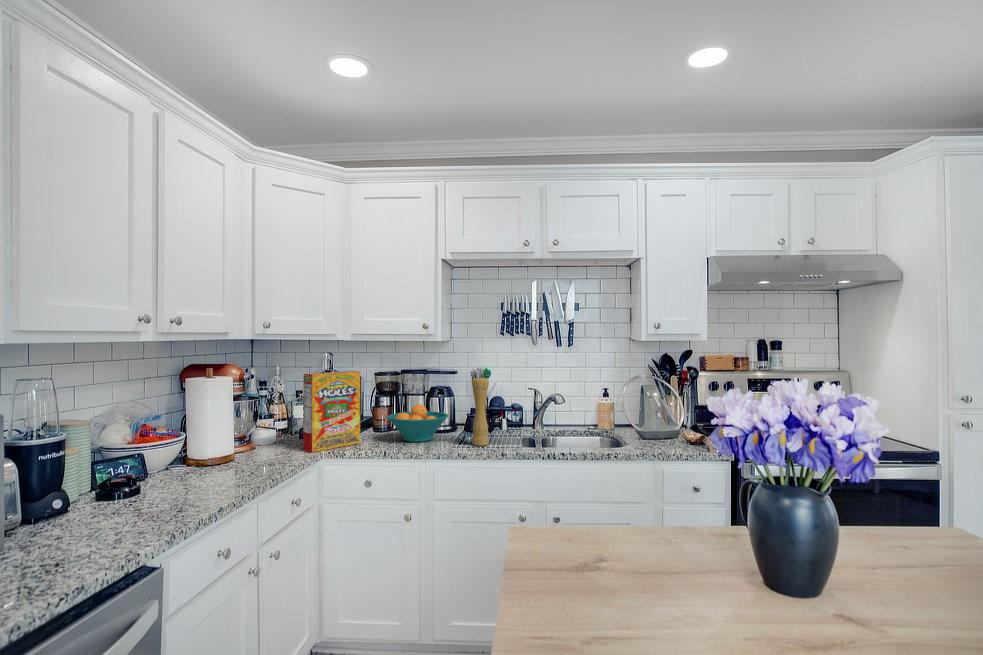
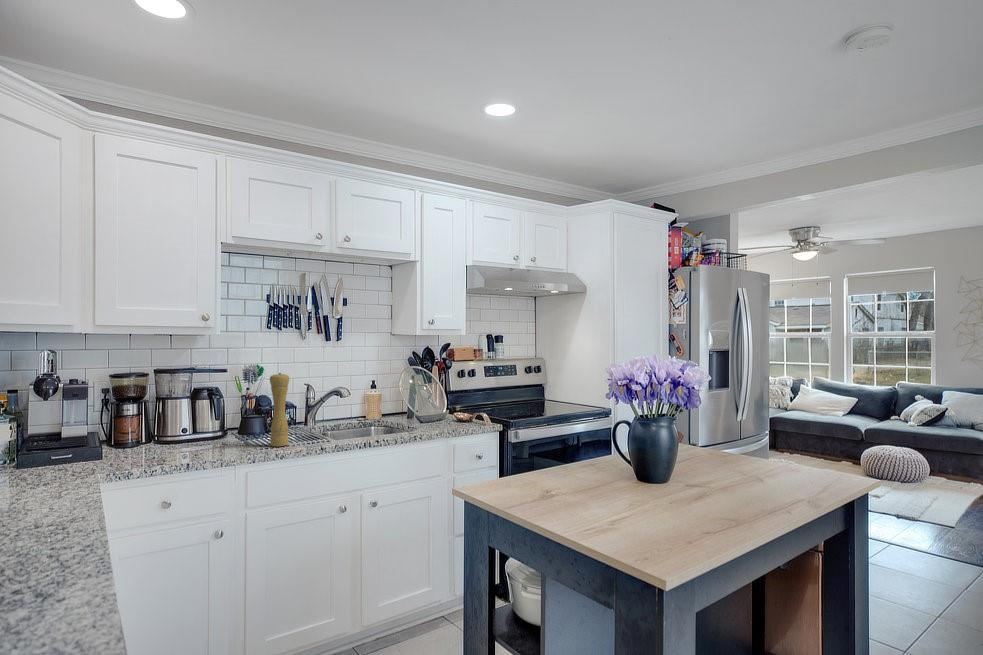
cereal box: present [303,371,360,452] -> none [54,373,125,479]
fruit bowl: present [388,405,448,442] -> none [155,409,234,453]

